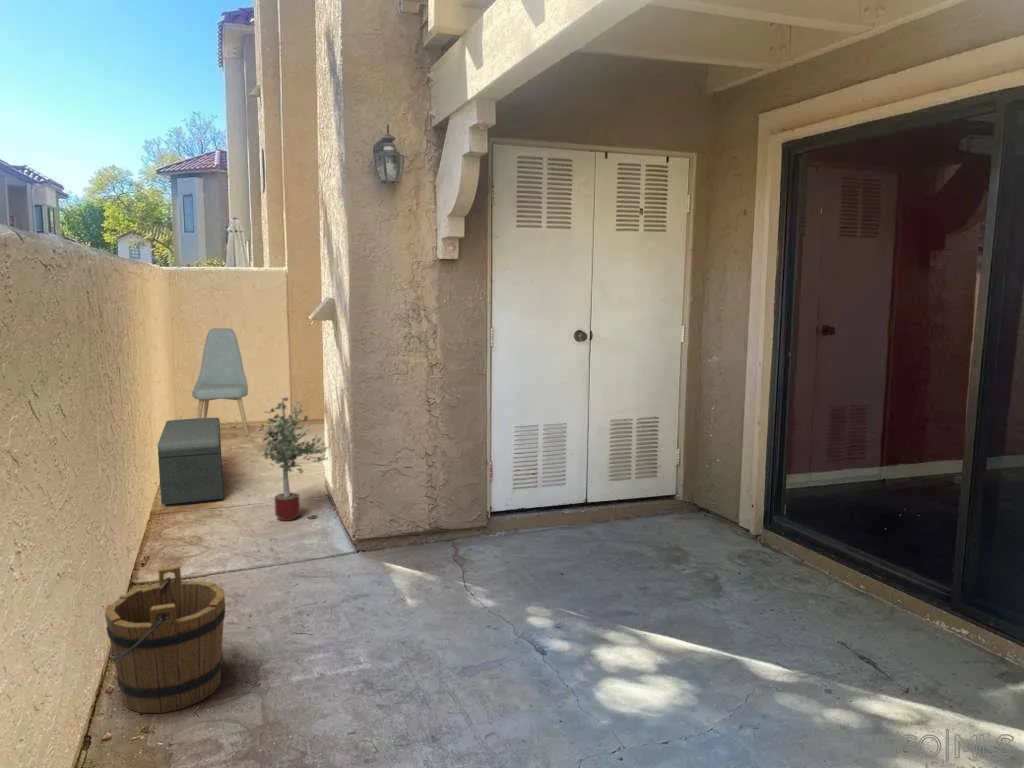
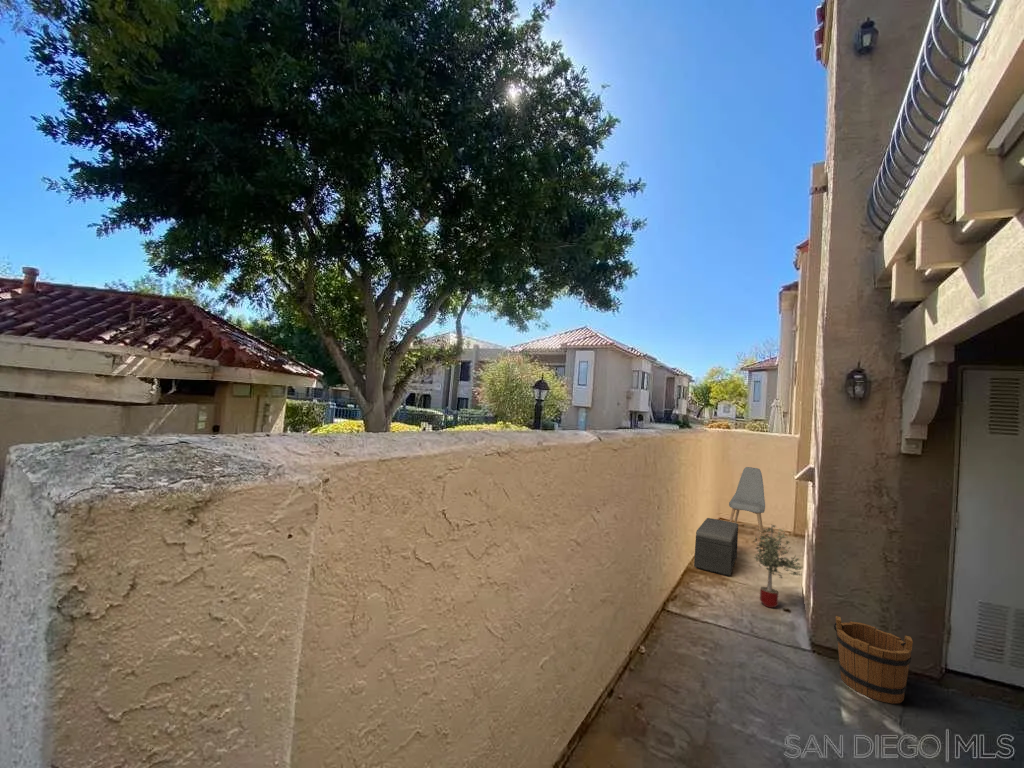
bucket: present [105,566,225,713] -> present [834,616,913,704]

